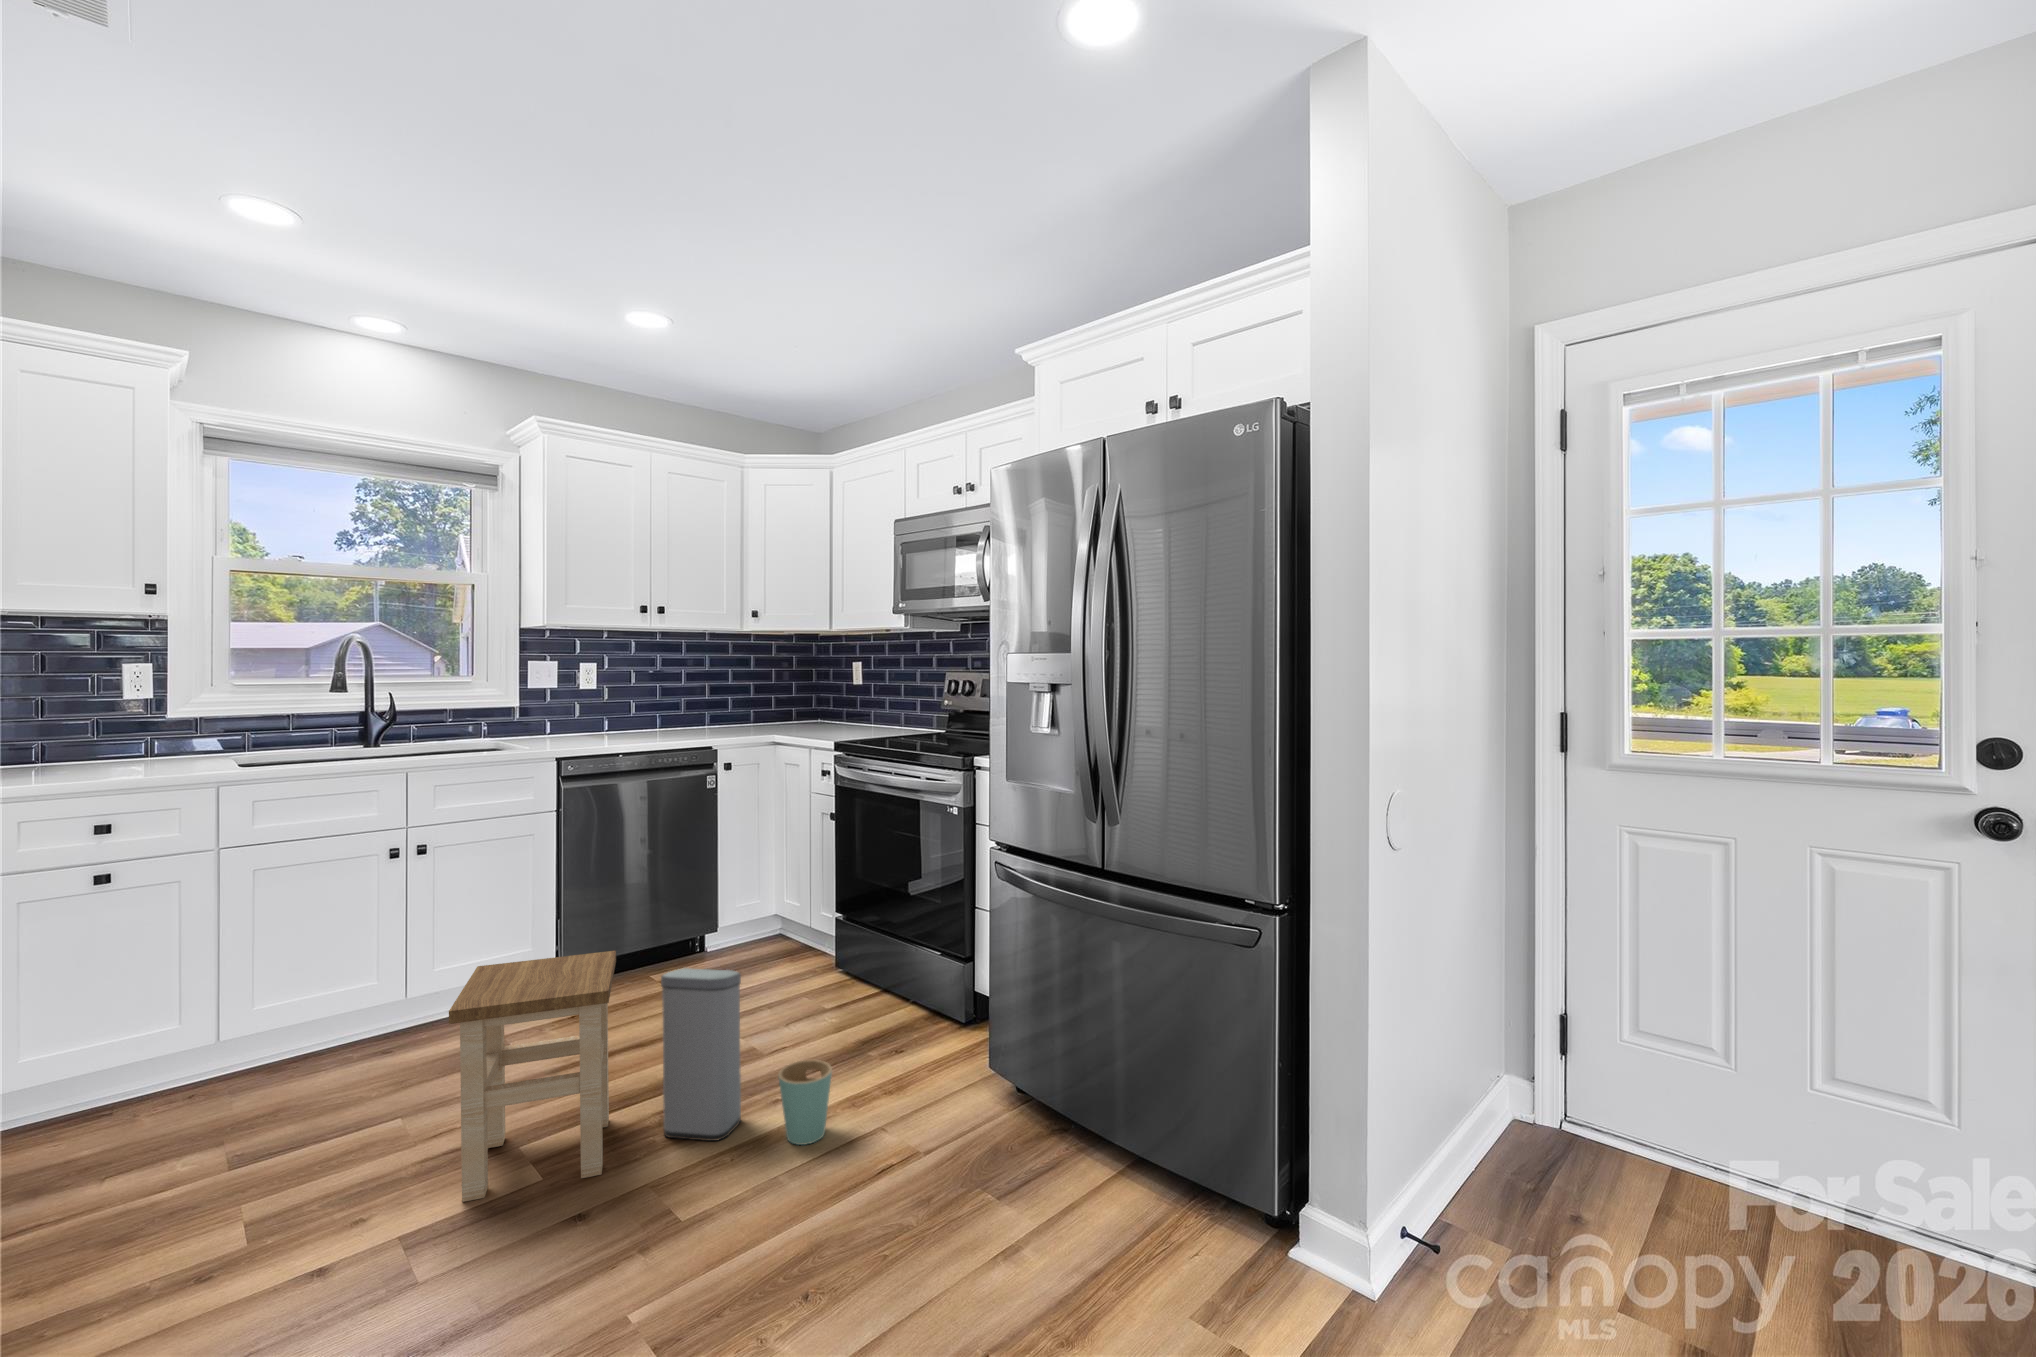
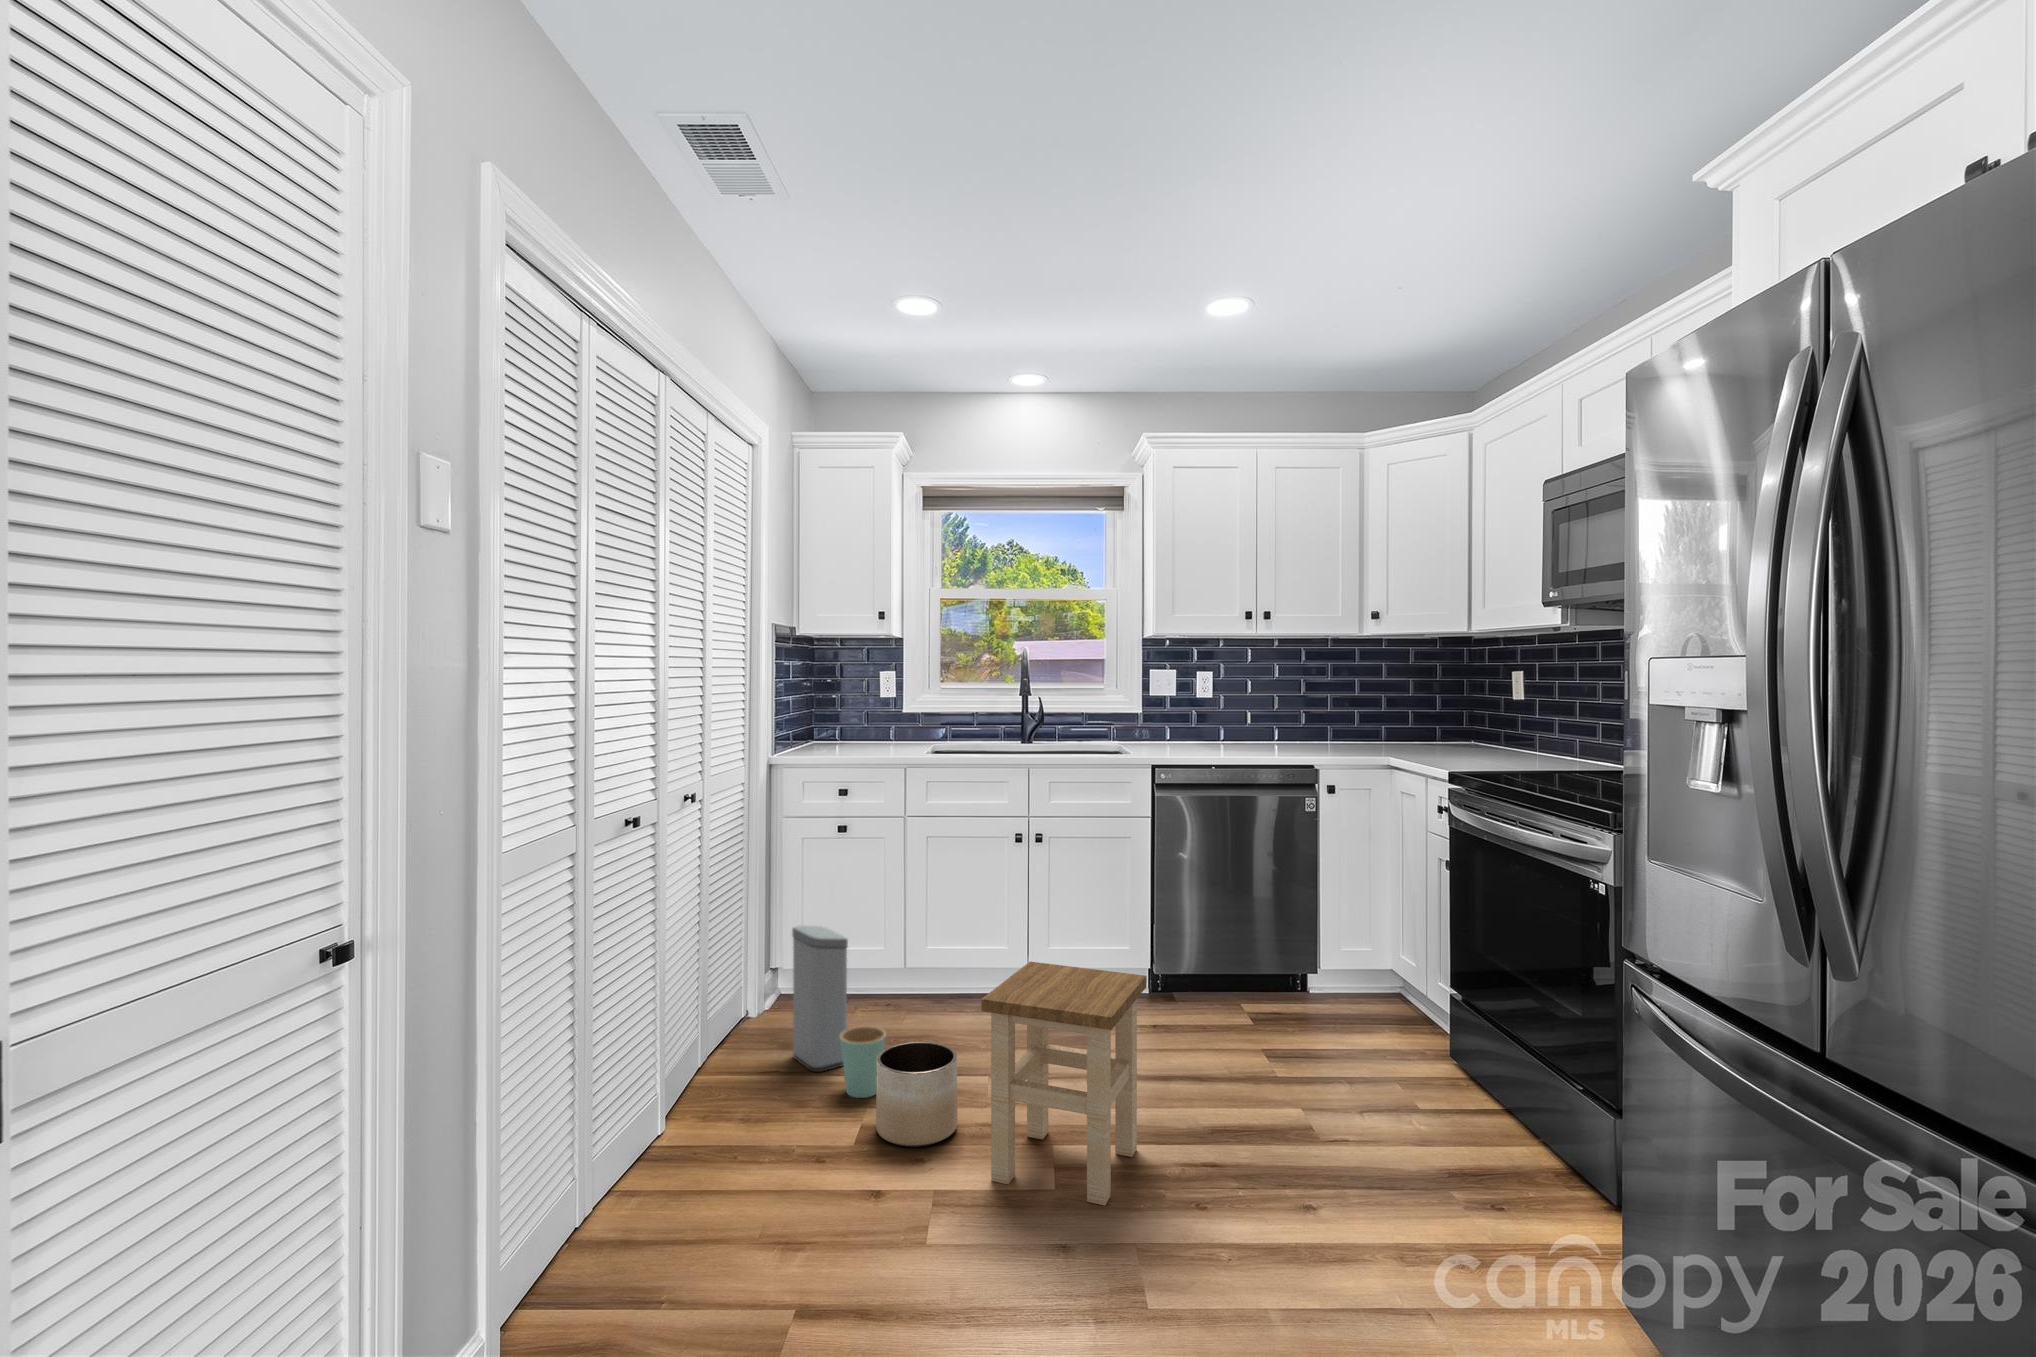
trash can: present [661,968,832,1145] -> present [792,926,886,1098]
planter: none [271,1086,390,1216] -> present [876,1042,958,1147]

